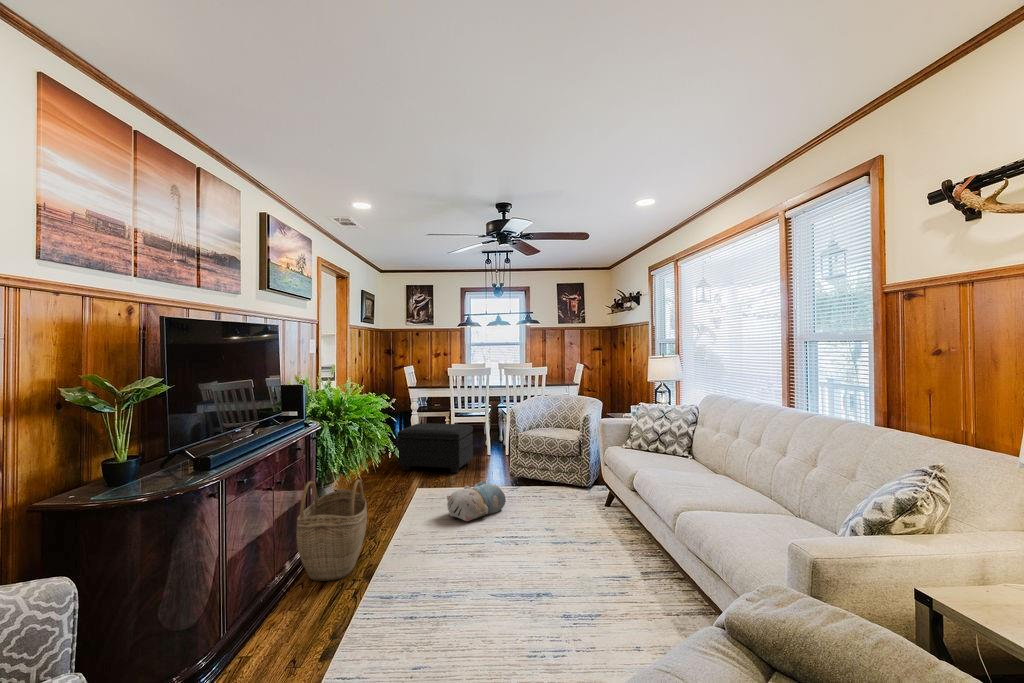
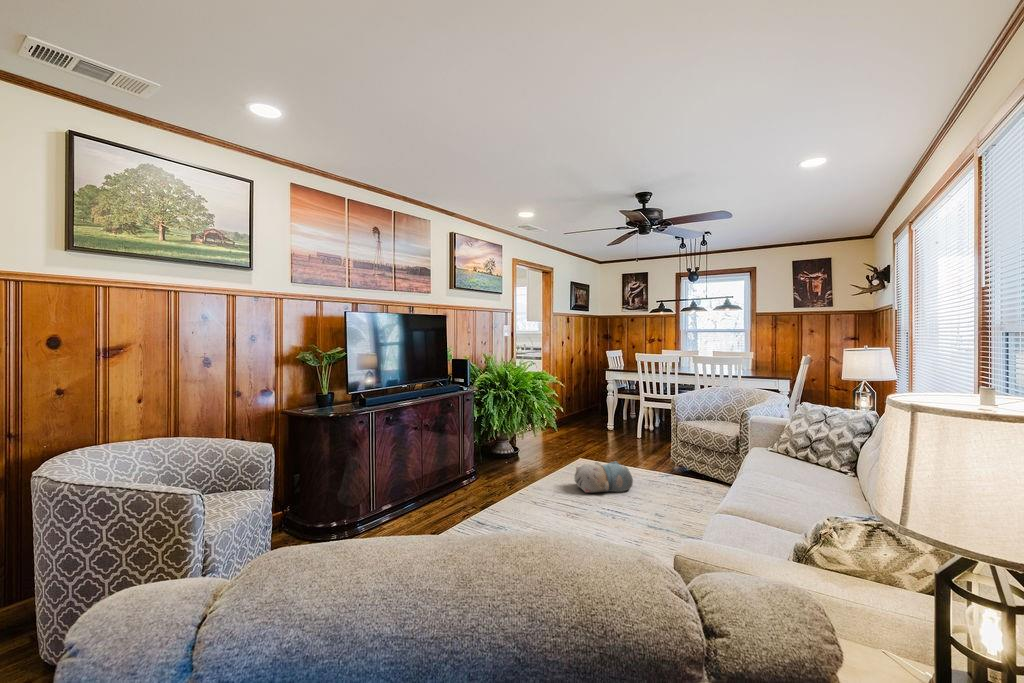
footstool: present [398,423,473,473] -> none [575,404,648,453]
woven basket: present [297,480,367,581] -> none [435,432,492,508]

